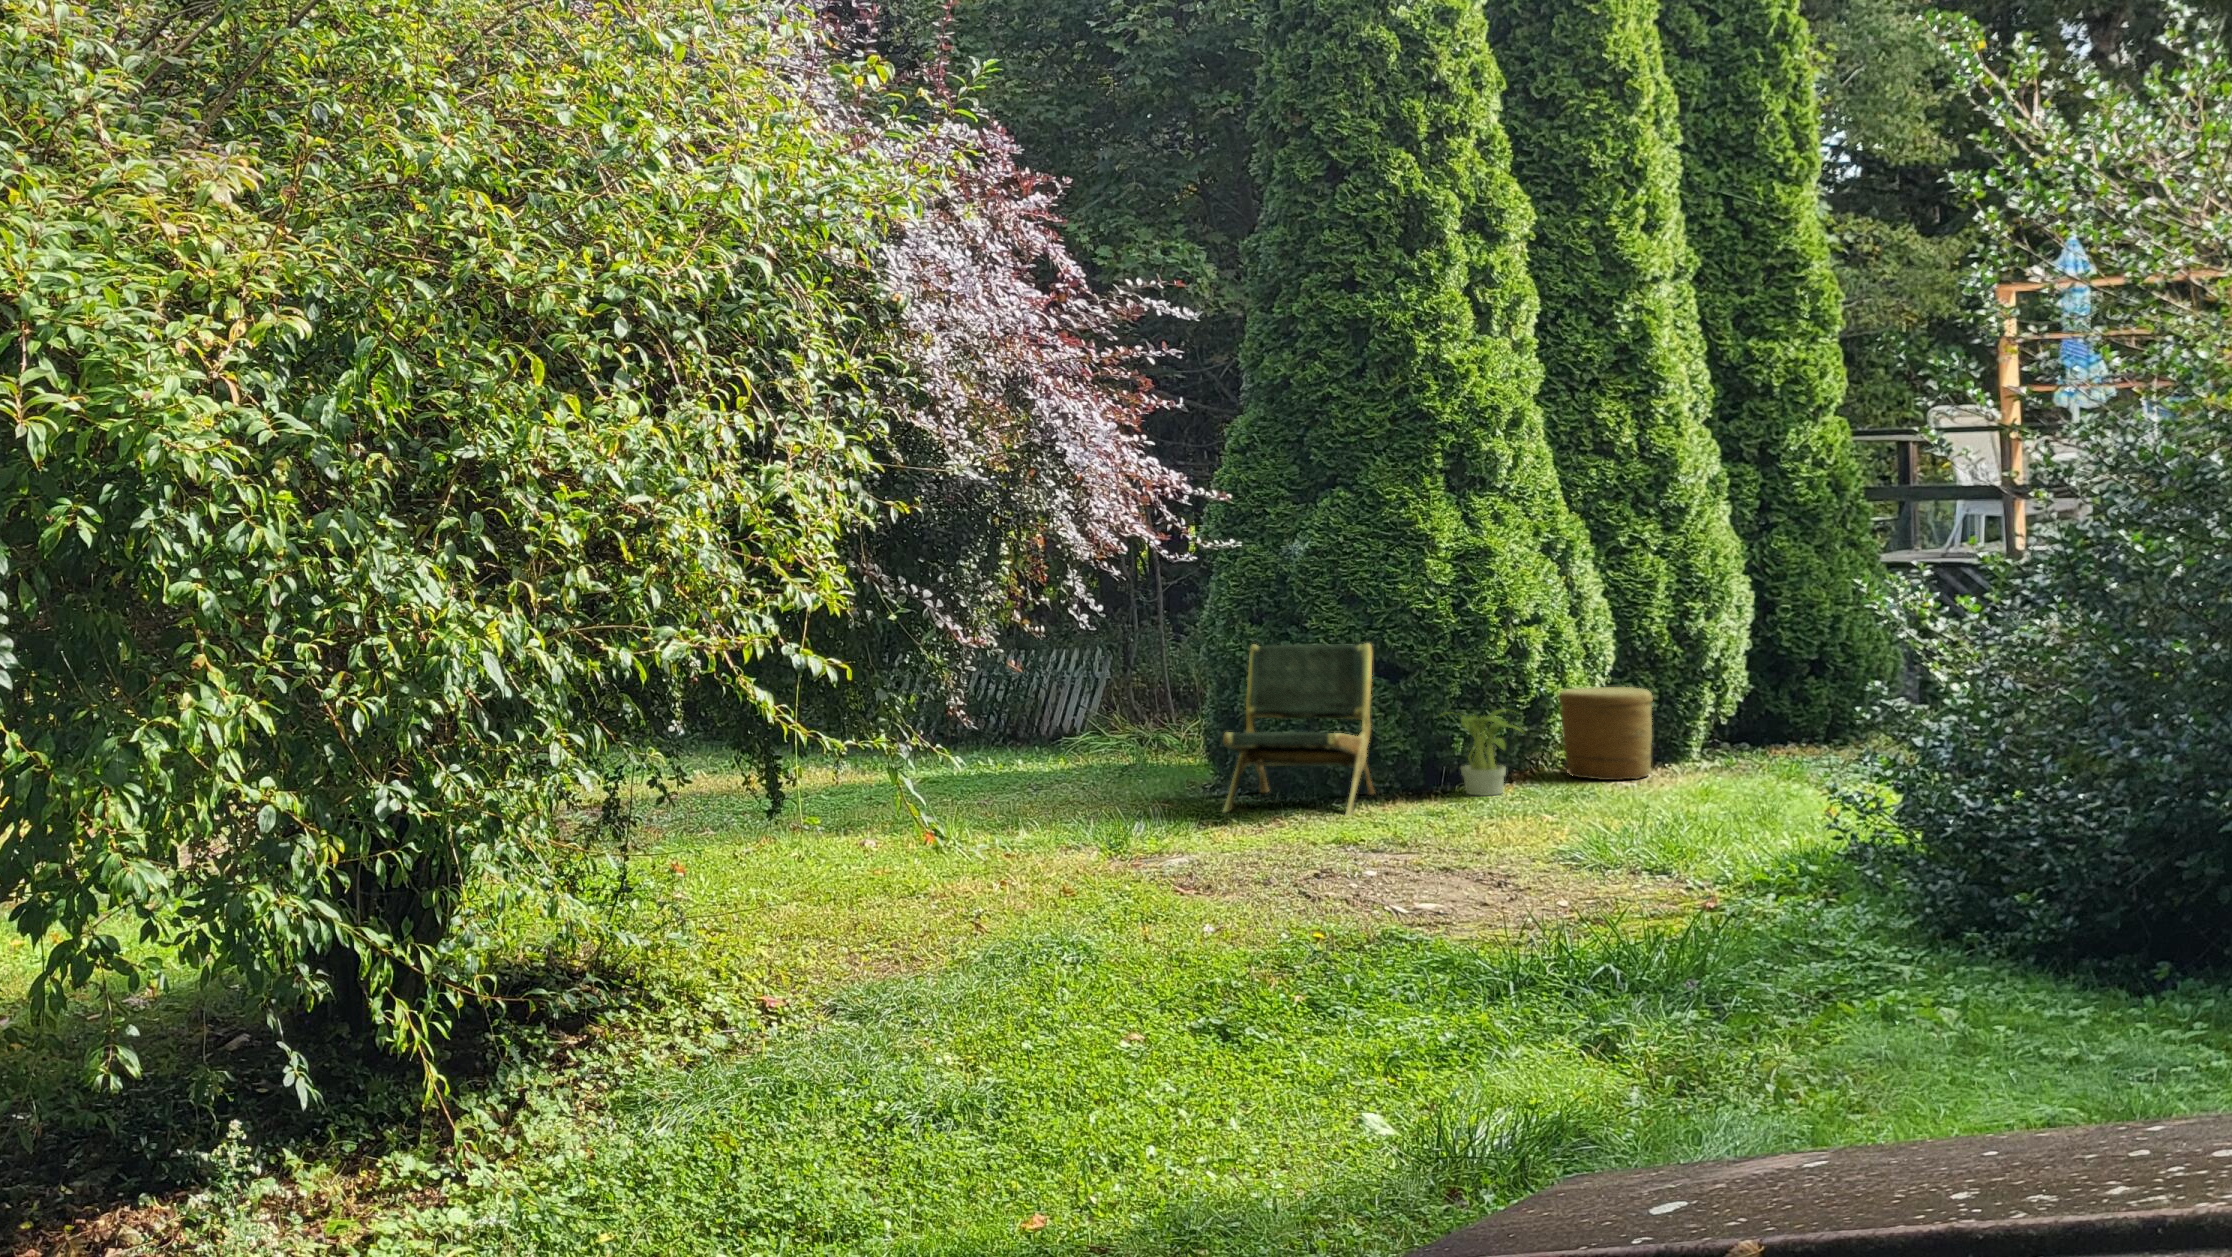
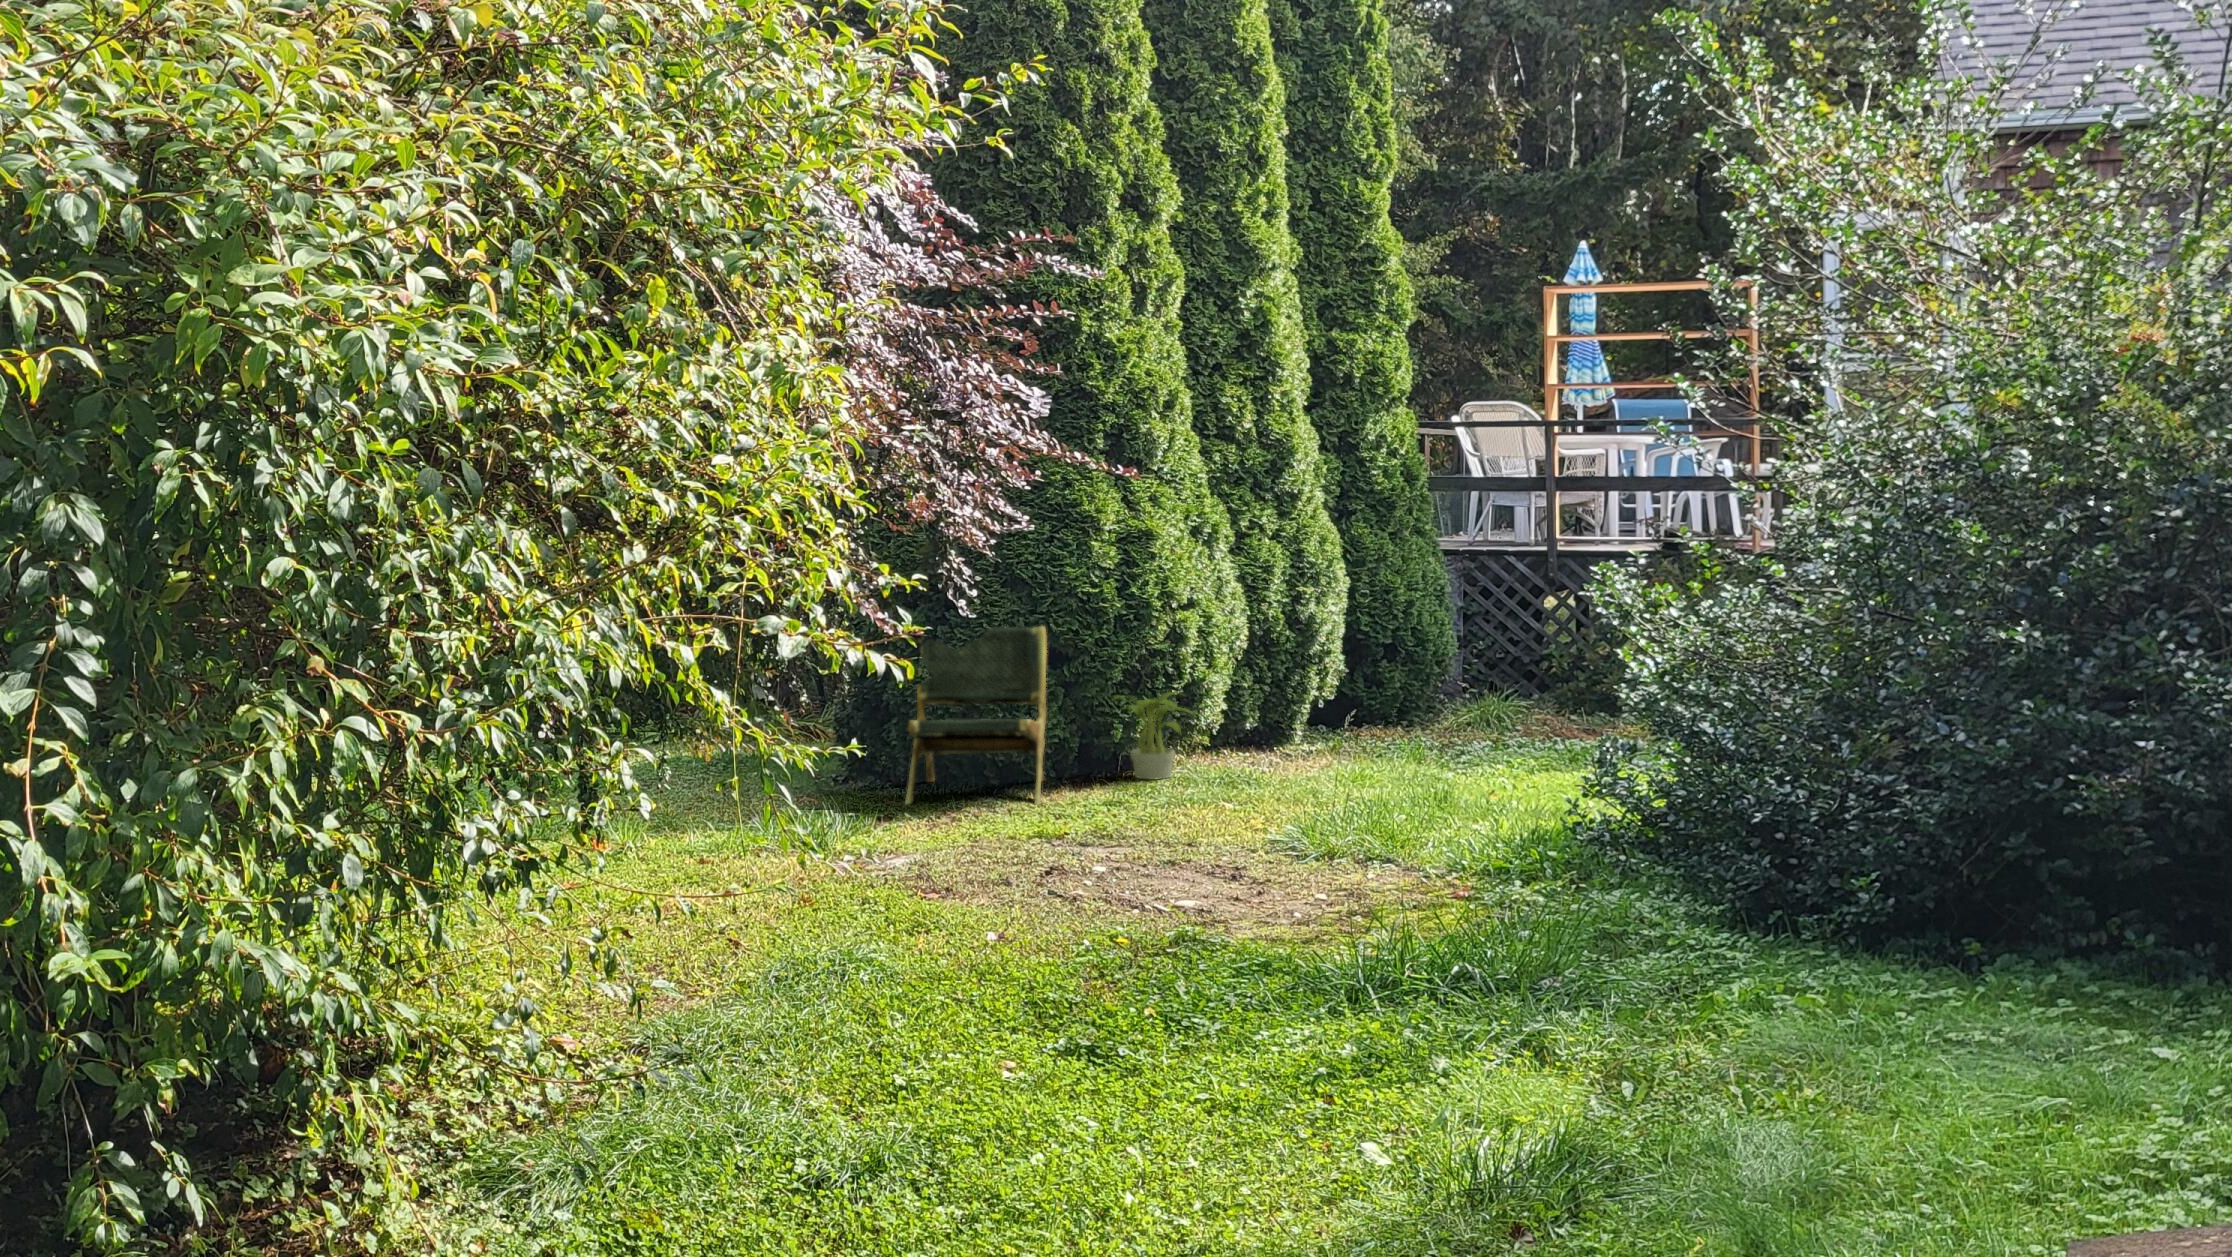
woven basket: present [1559,687,1653,780] -> none [1210,668,1300,761]

